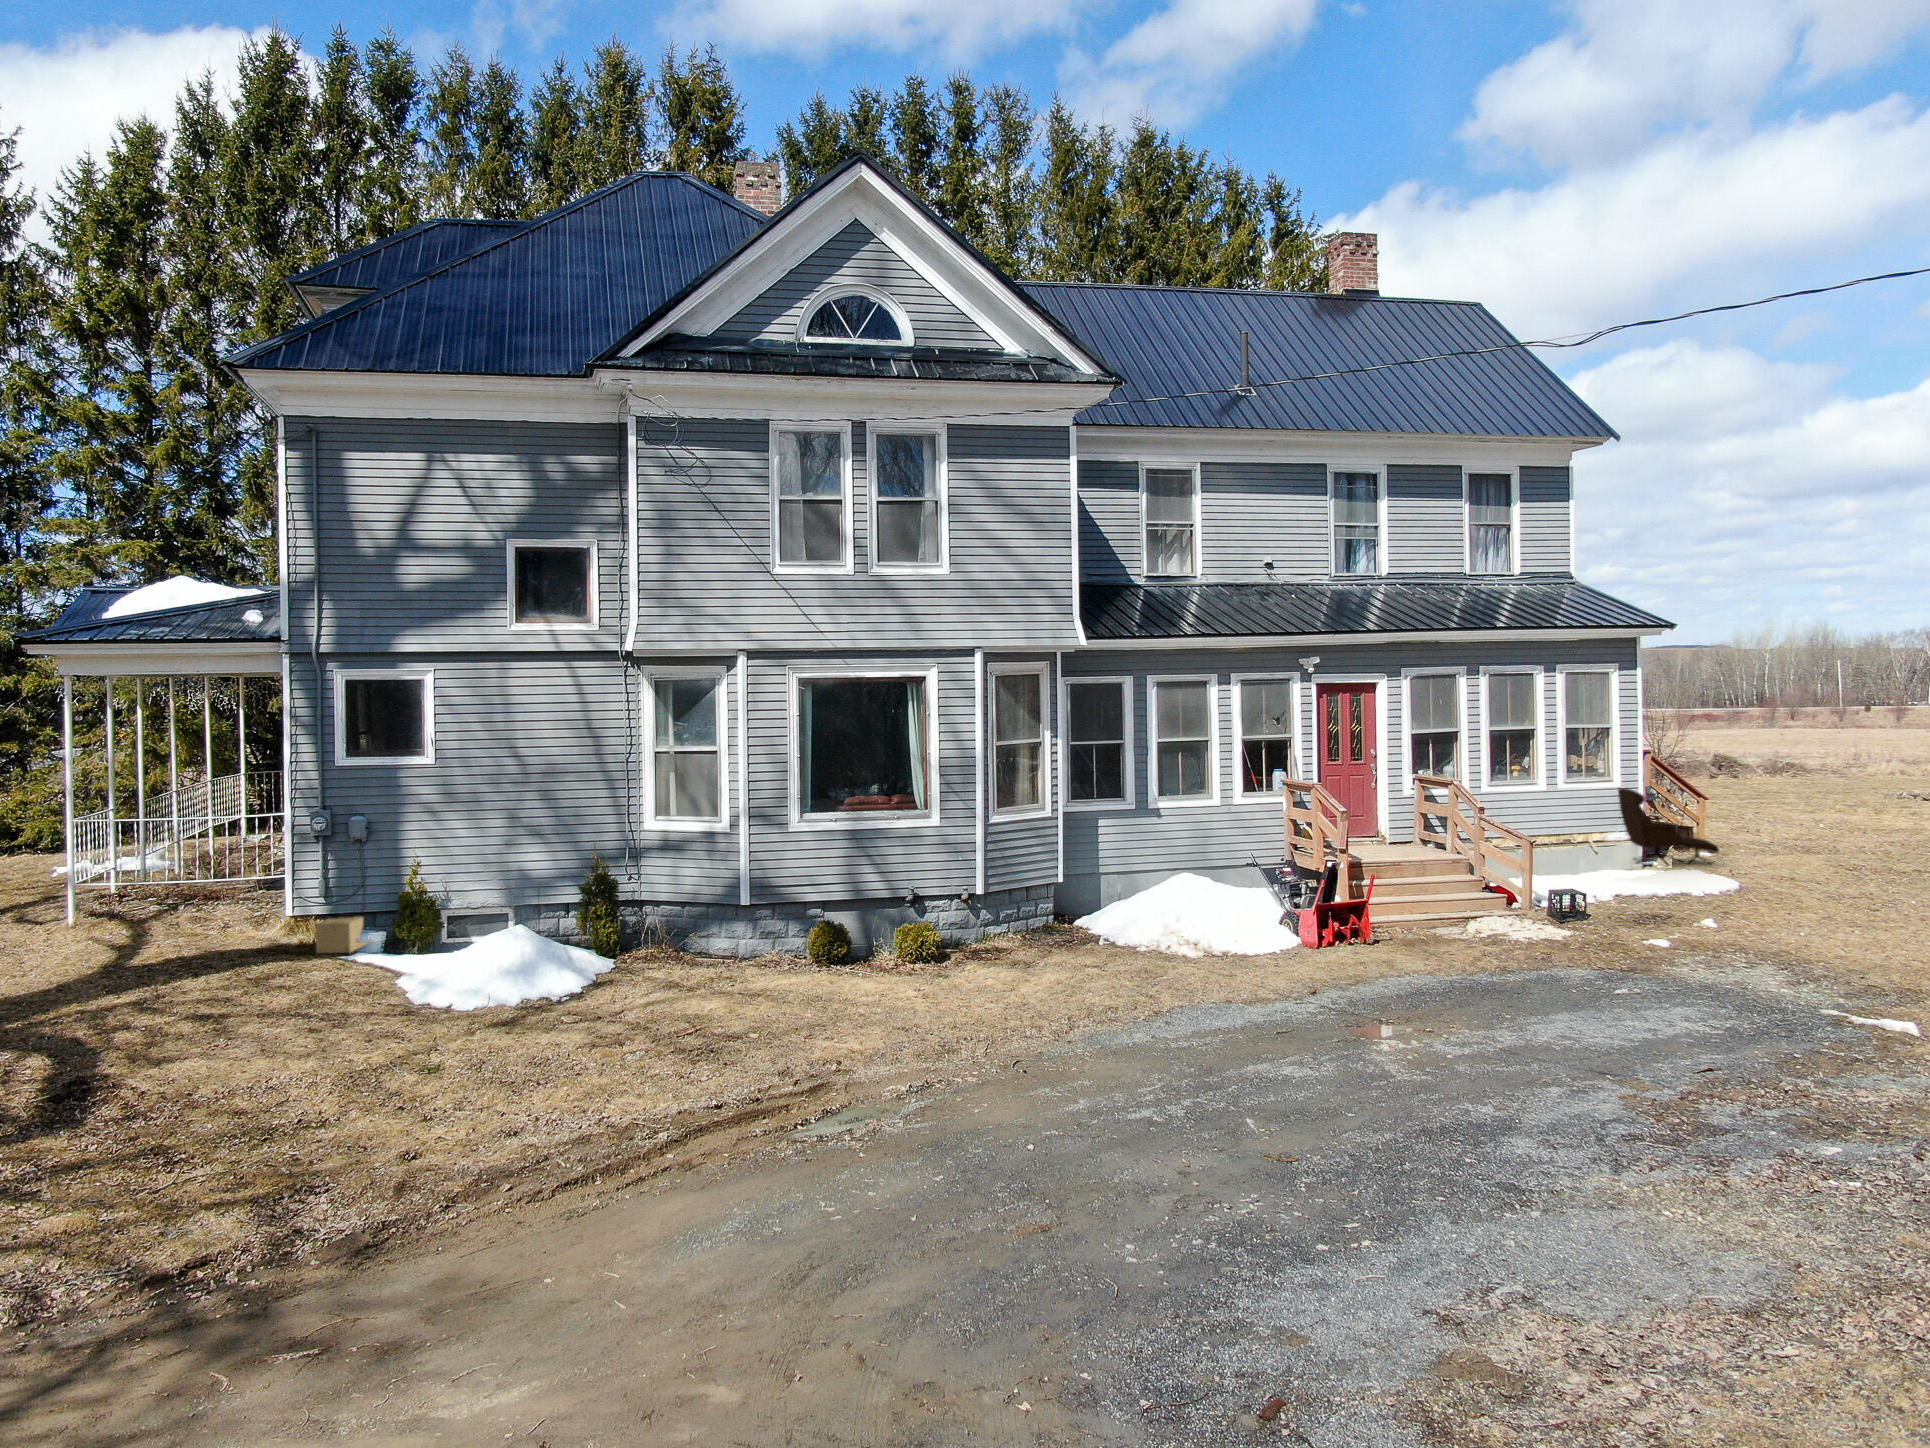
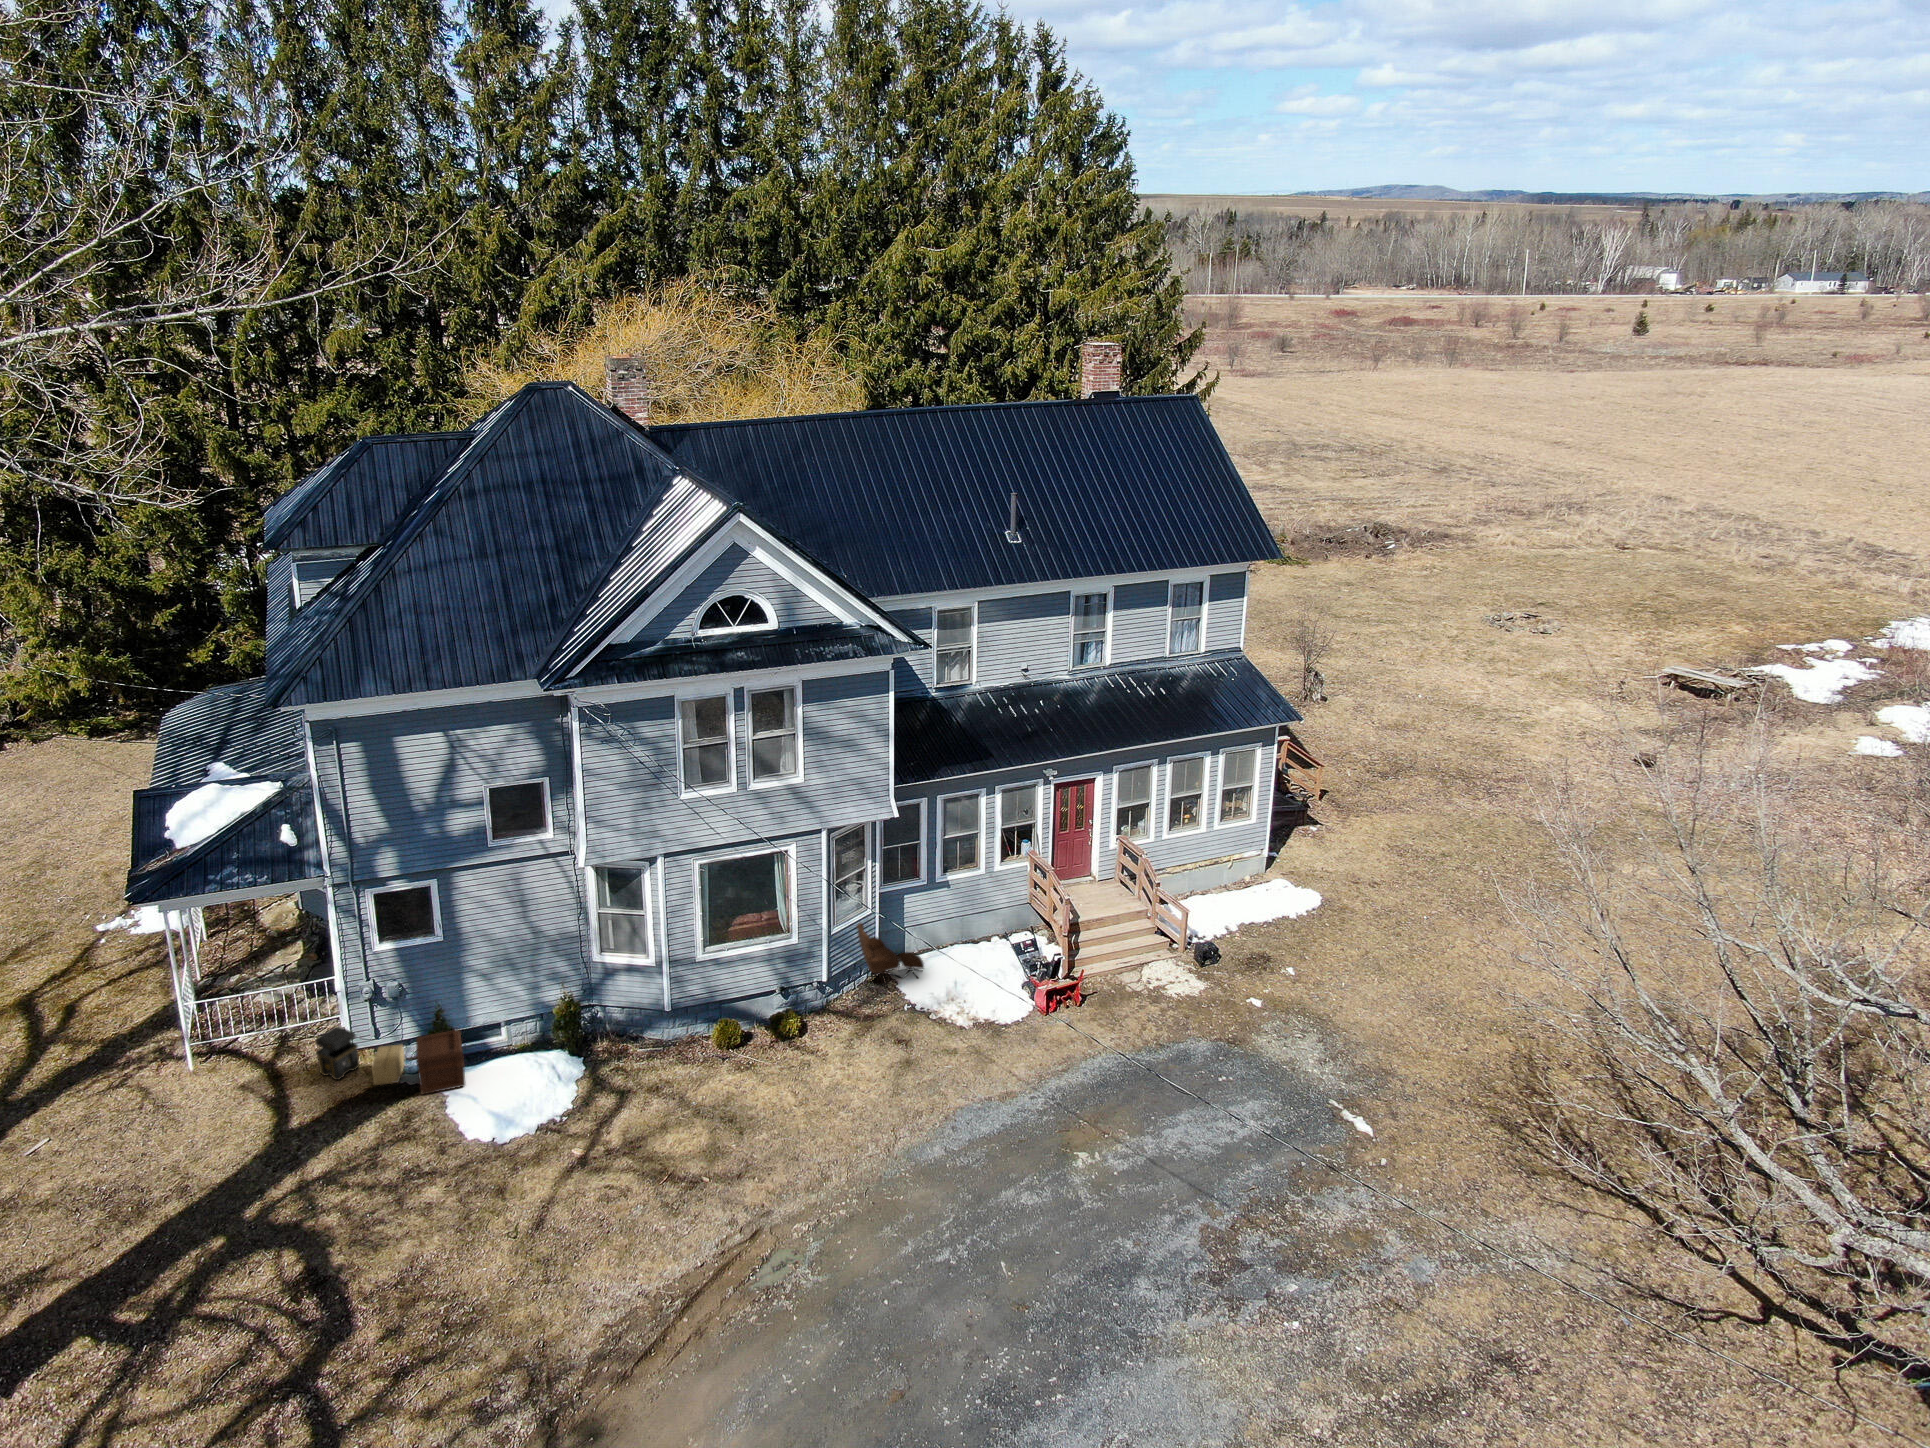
lounge chair: present [1618,788,1719,866] -> present [857,923,924,986]
toolbox: none [255,883,313,949] -> present [315,1027,360,1080]
wooden crate: none [369,887,448,961] -> present [416,1030,465,1095]

